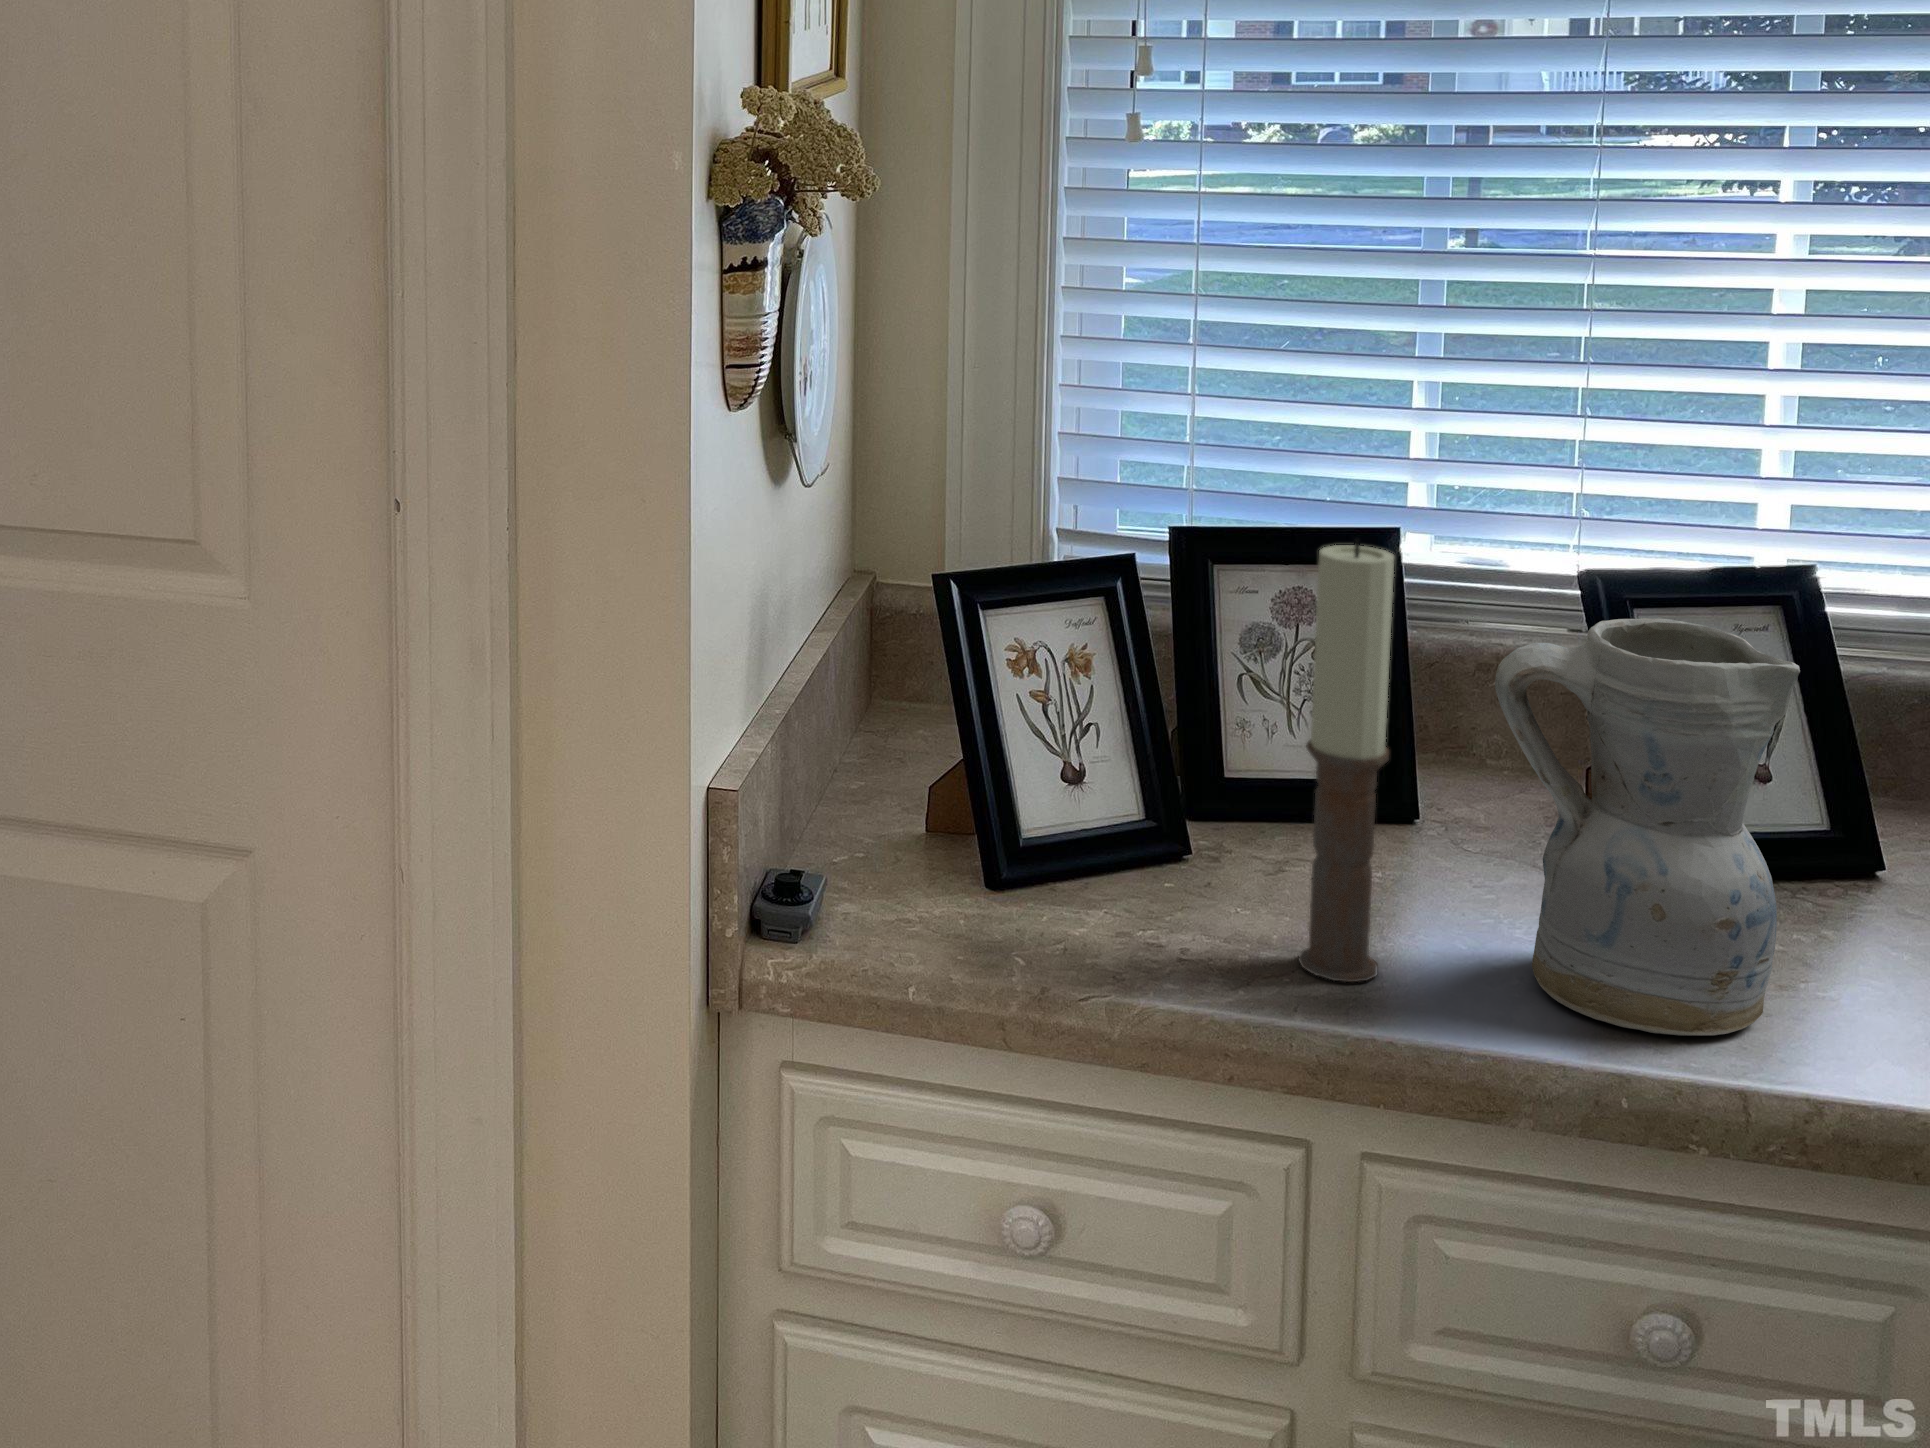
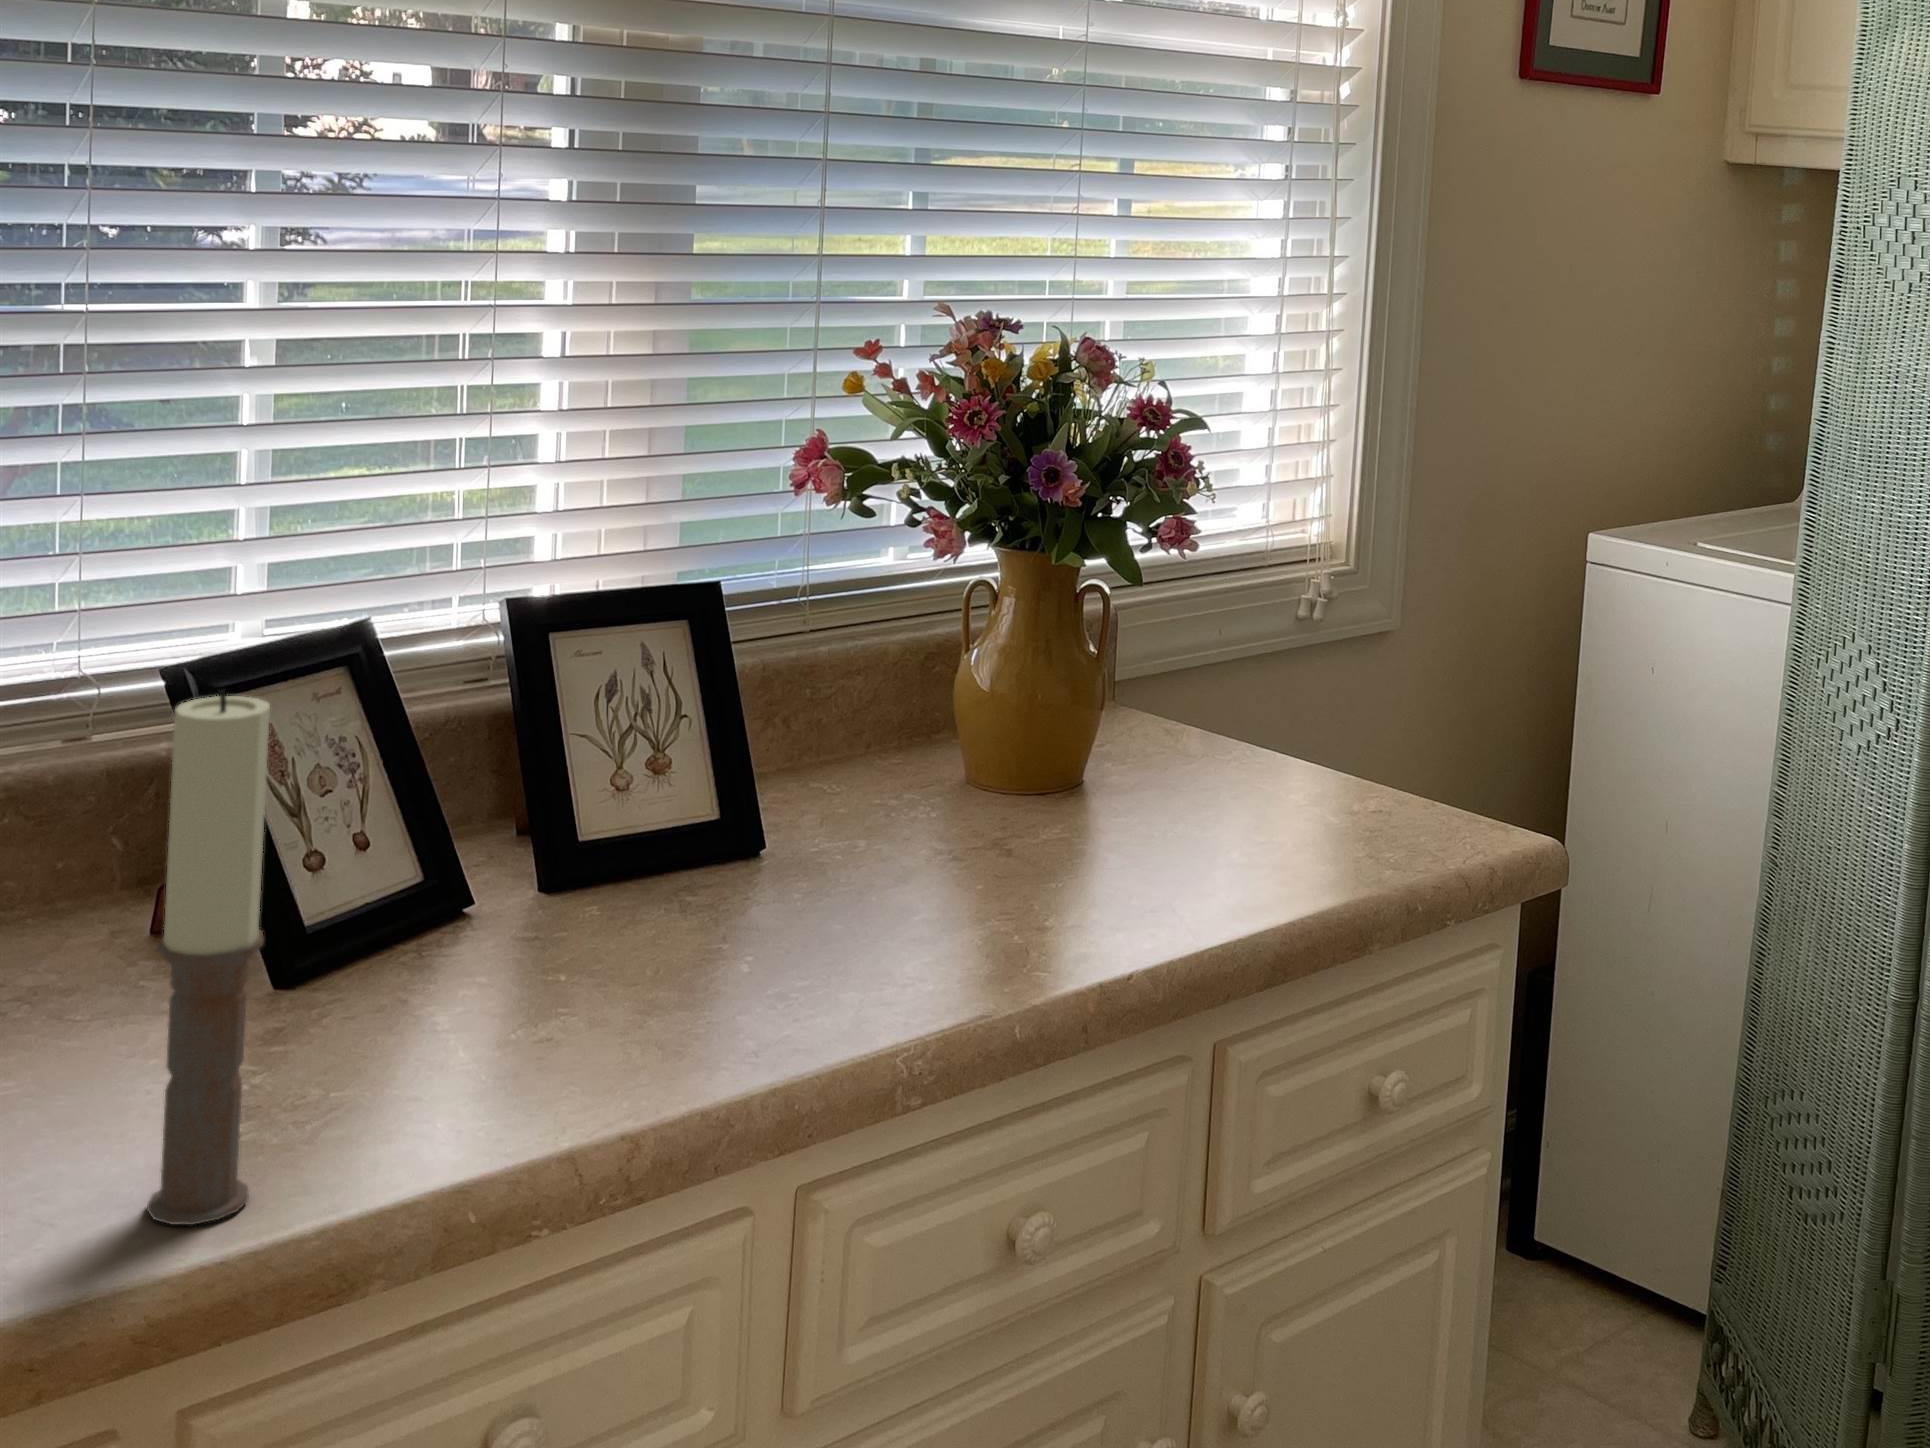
ceramic pitcher: present [1495,618,1800,1035] -> none [341,698,617,1130]

